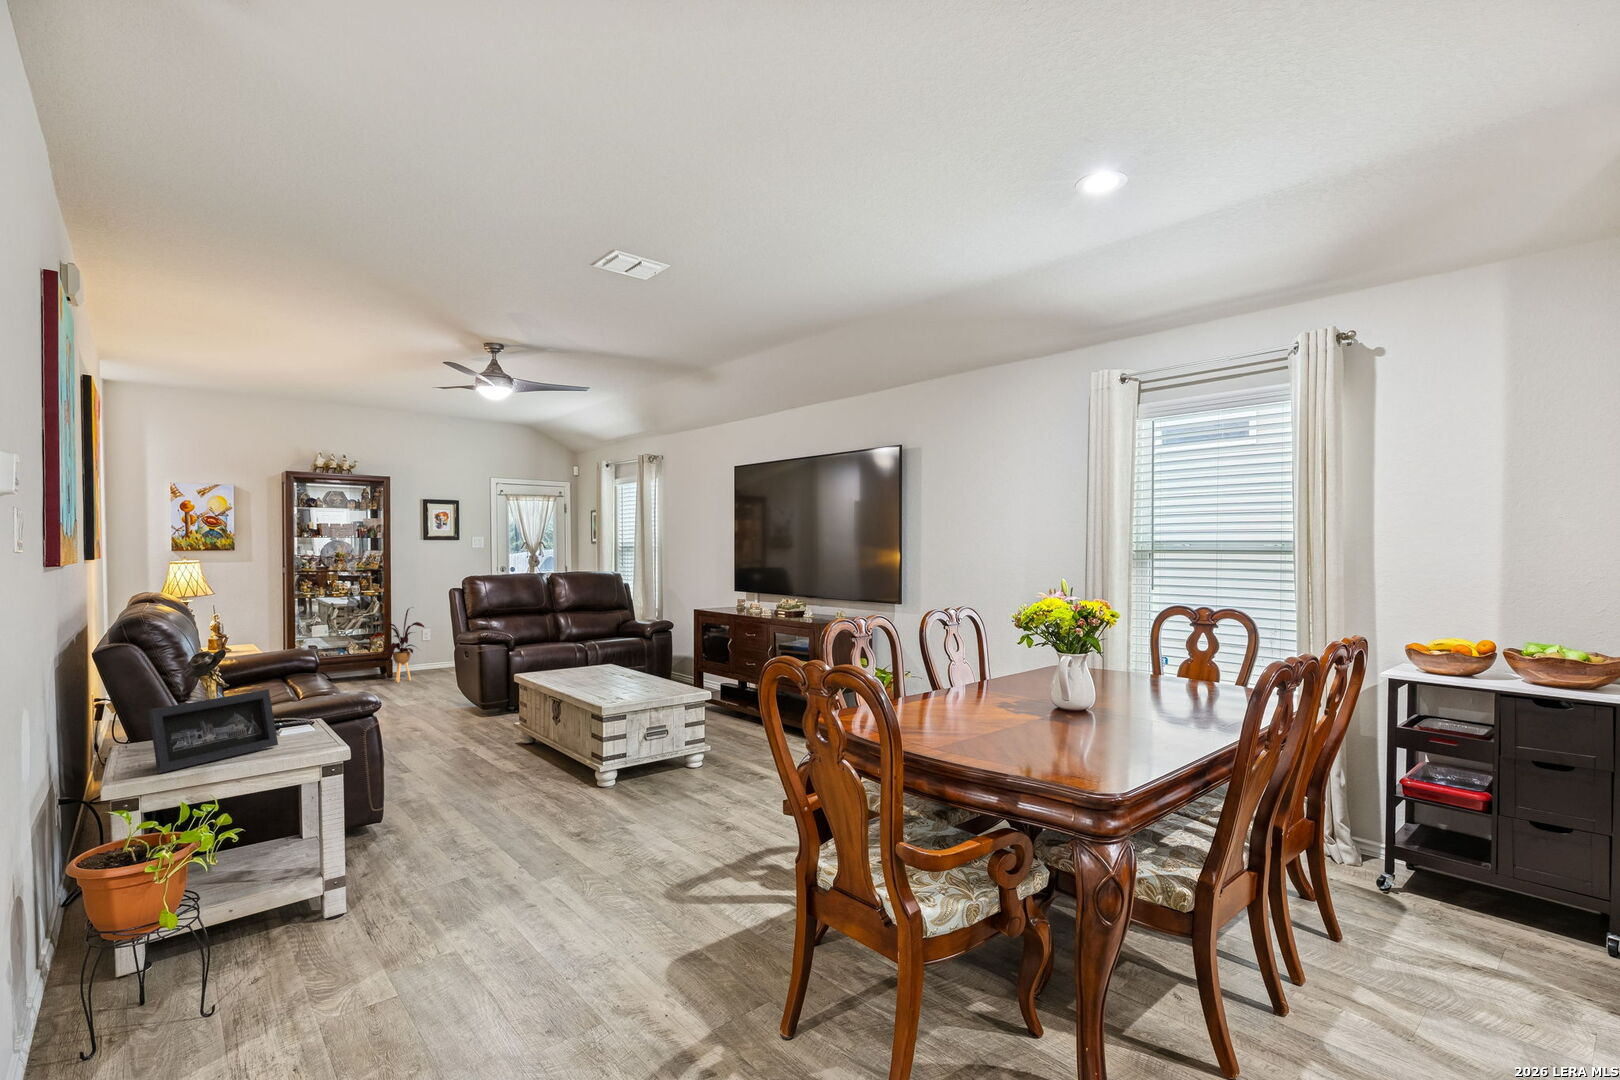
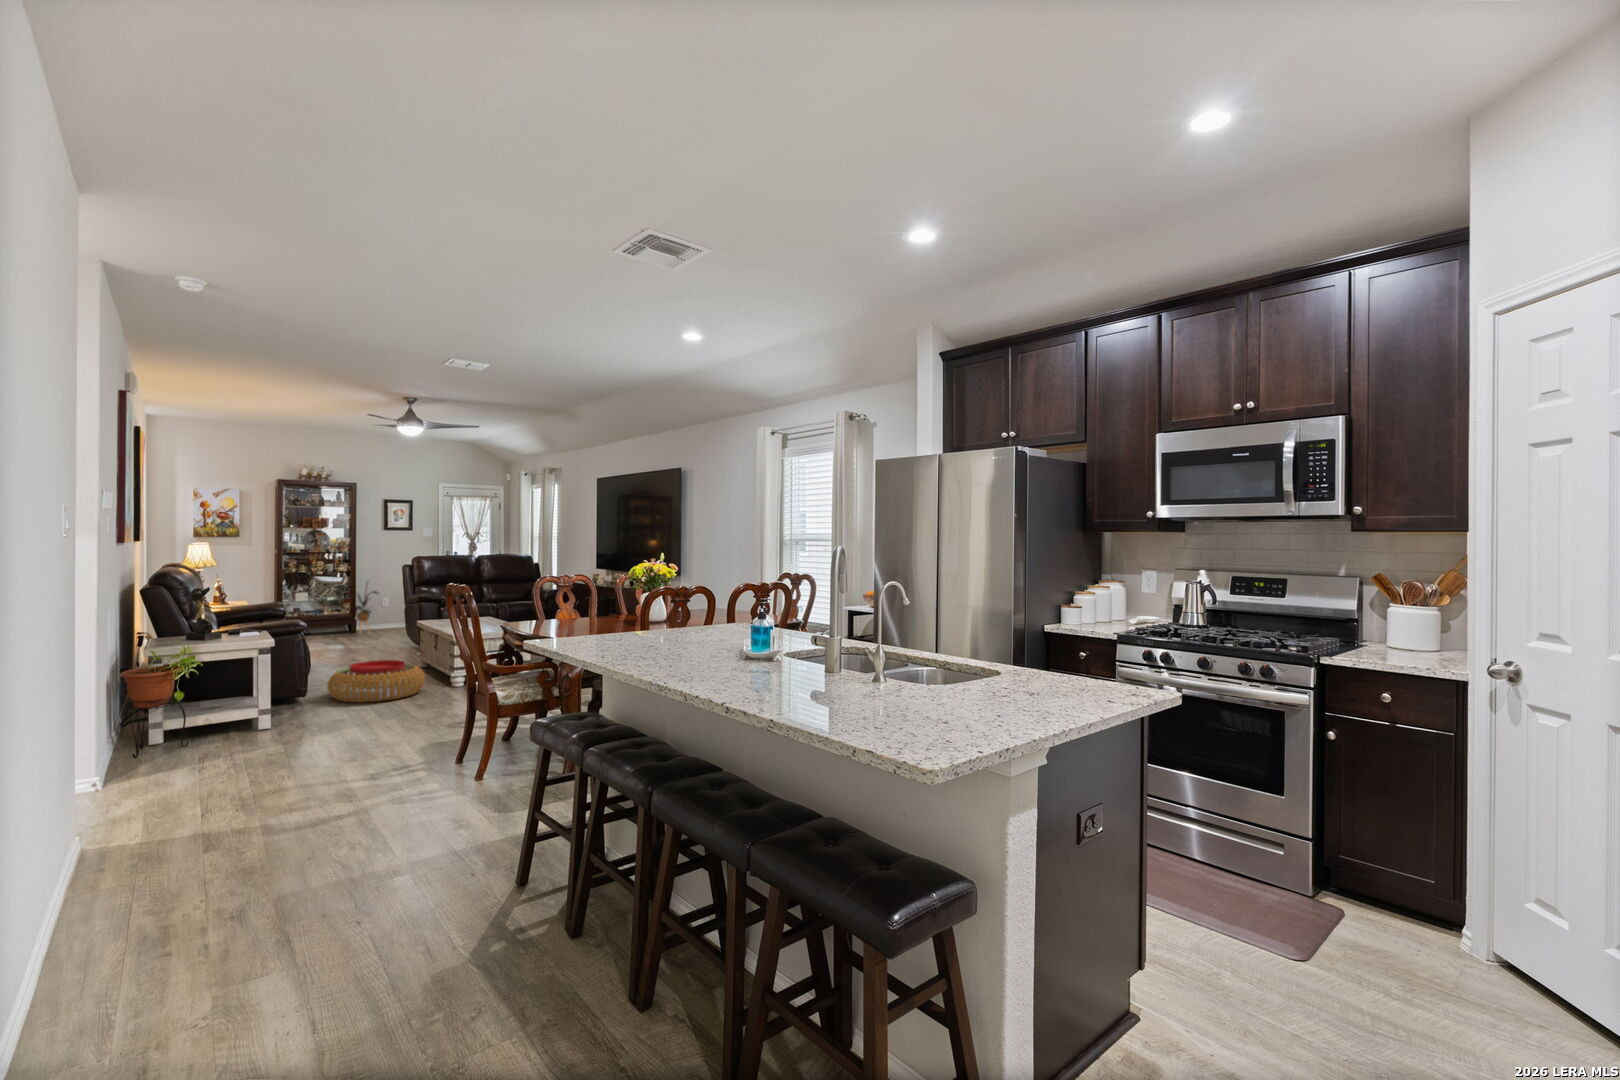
picture frame: present [148,689,278,773] -> none [167,610,237,647]
pouf: none [410,748,561,829] -> present [327,660,425,702]

